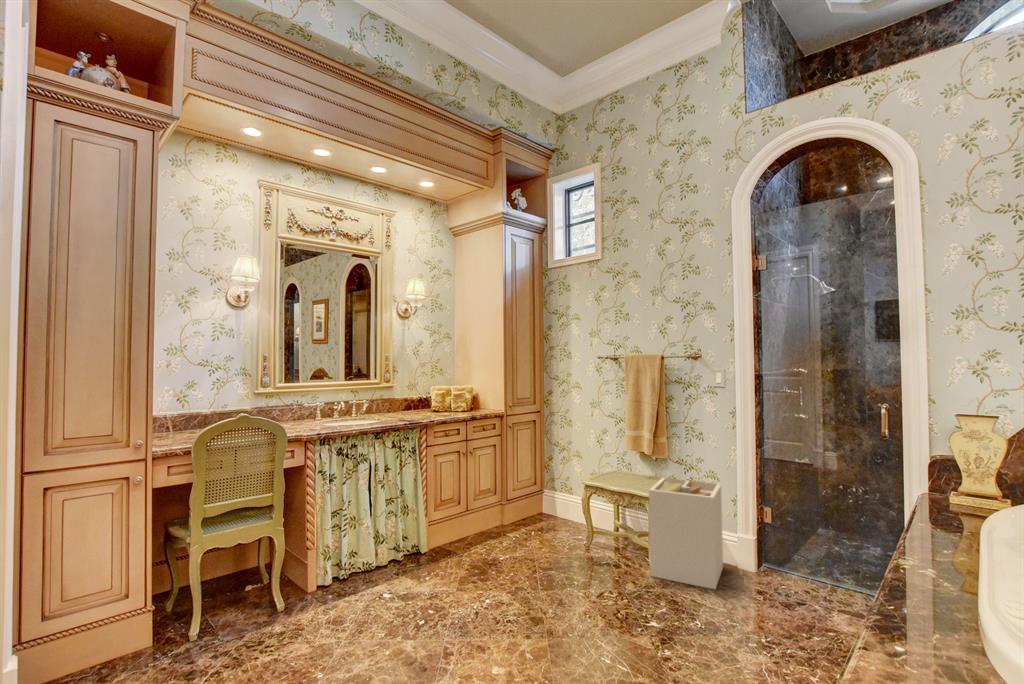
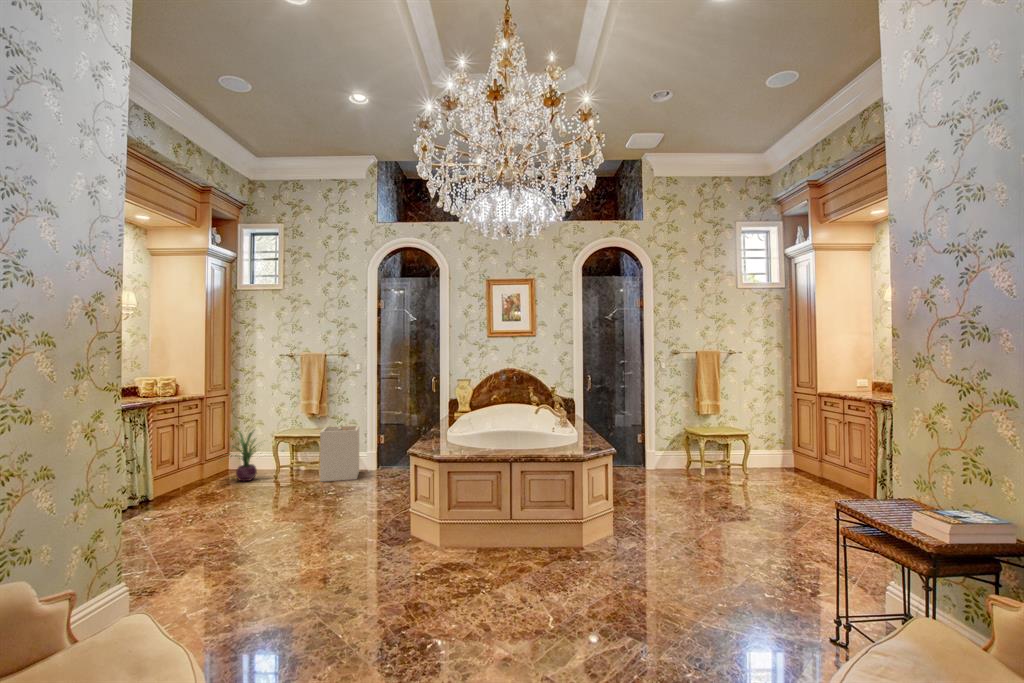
decorative plant: none [515,464,593,542] -> present [231,431,257,481]

